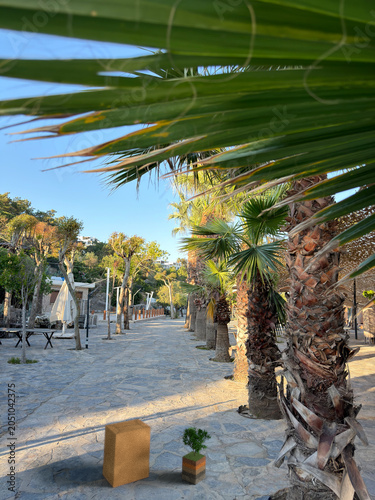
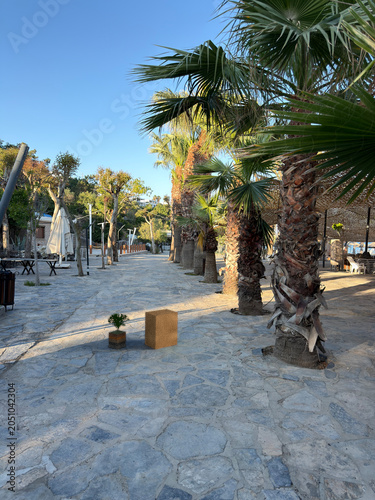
potted tree: present [182,427,211,485] -> present [108,313,129,349]

